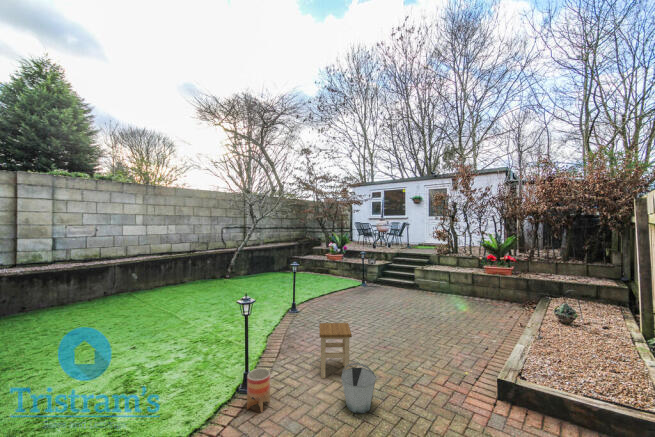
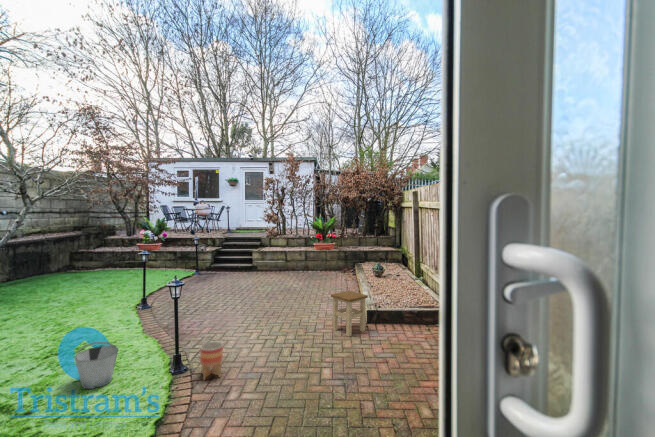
stool: present [319,323,352,378] -> present [331,291,368,336]
bucket: present [341,363,376,413] -> present [75,342,118,389]

